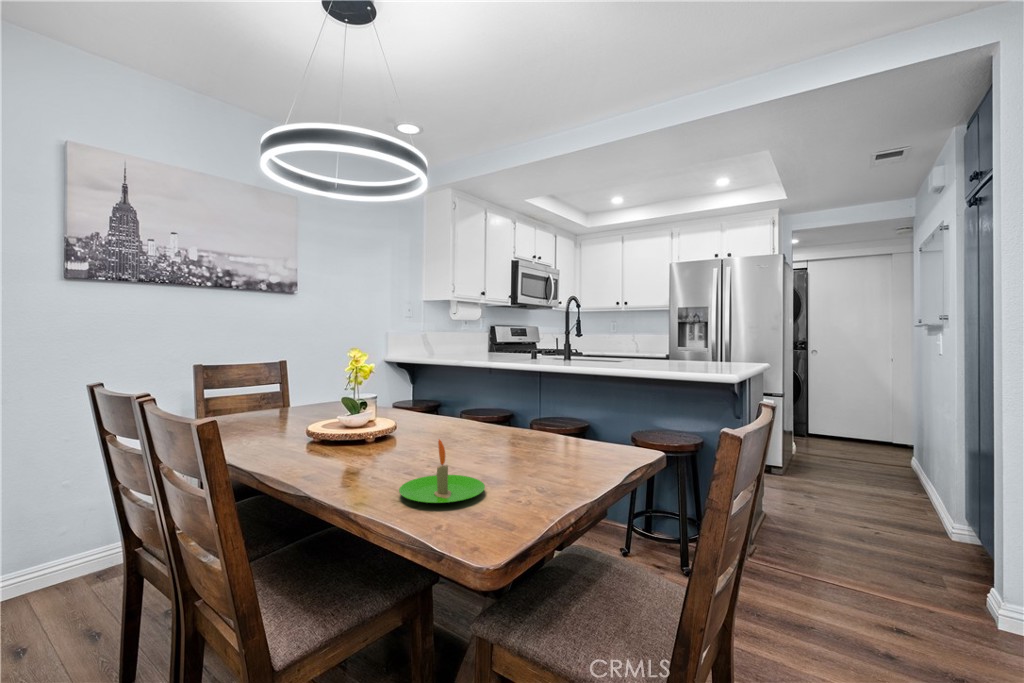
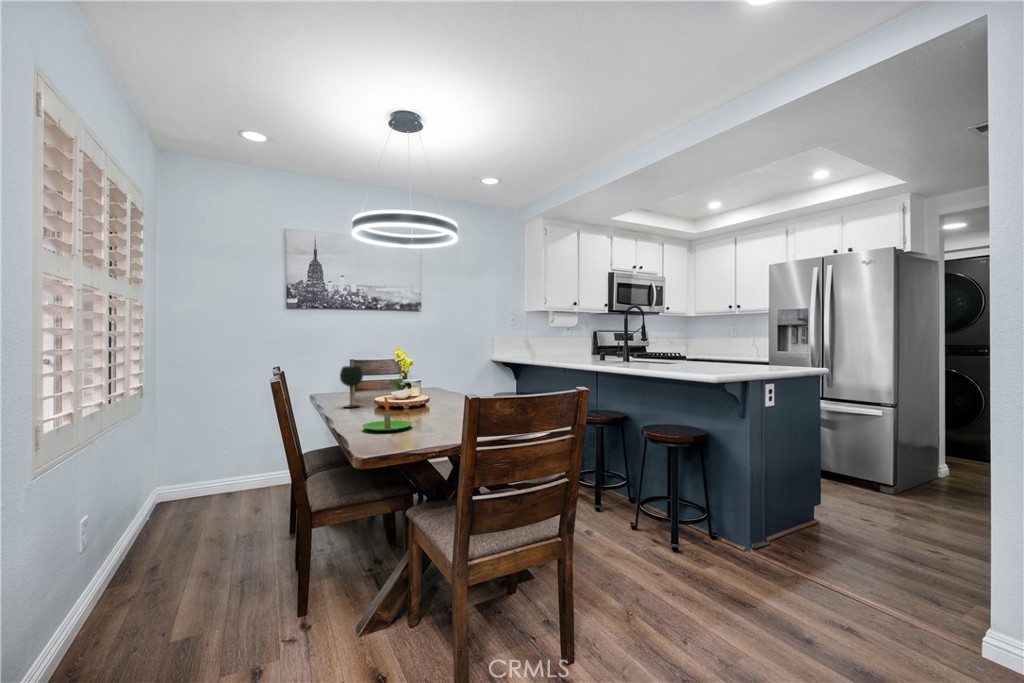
wine glass: none [256,380,297,452] -> present [340,366,363,408]

